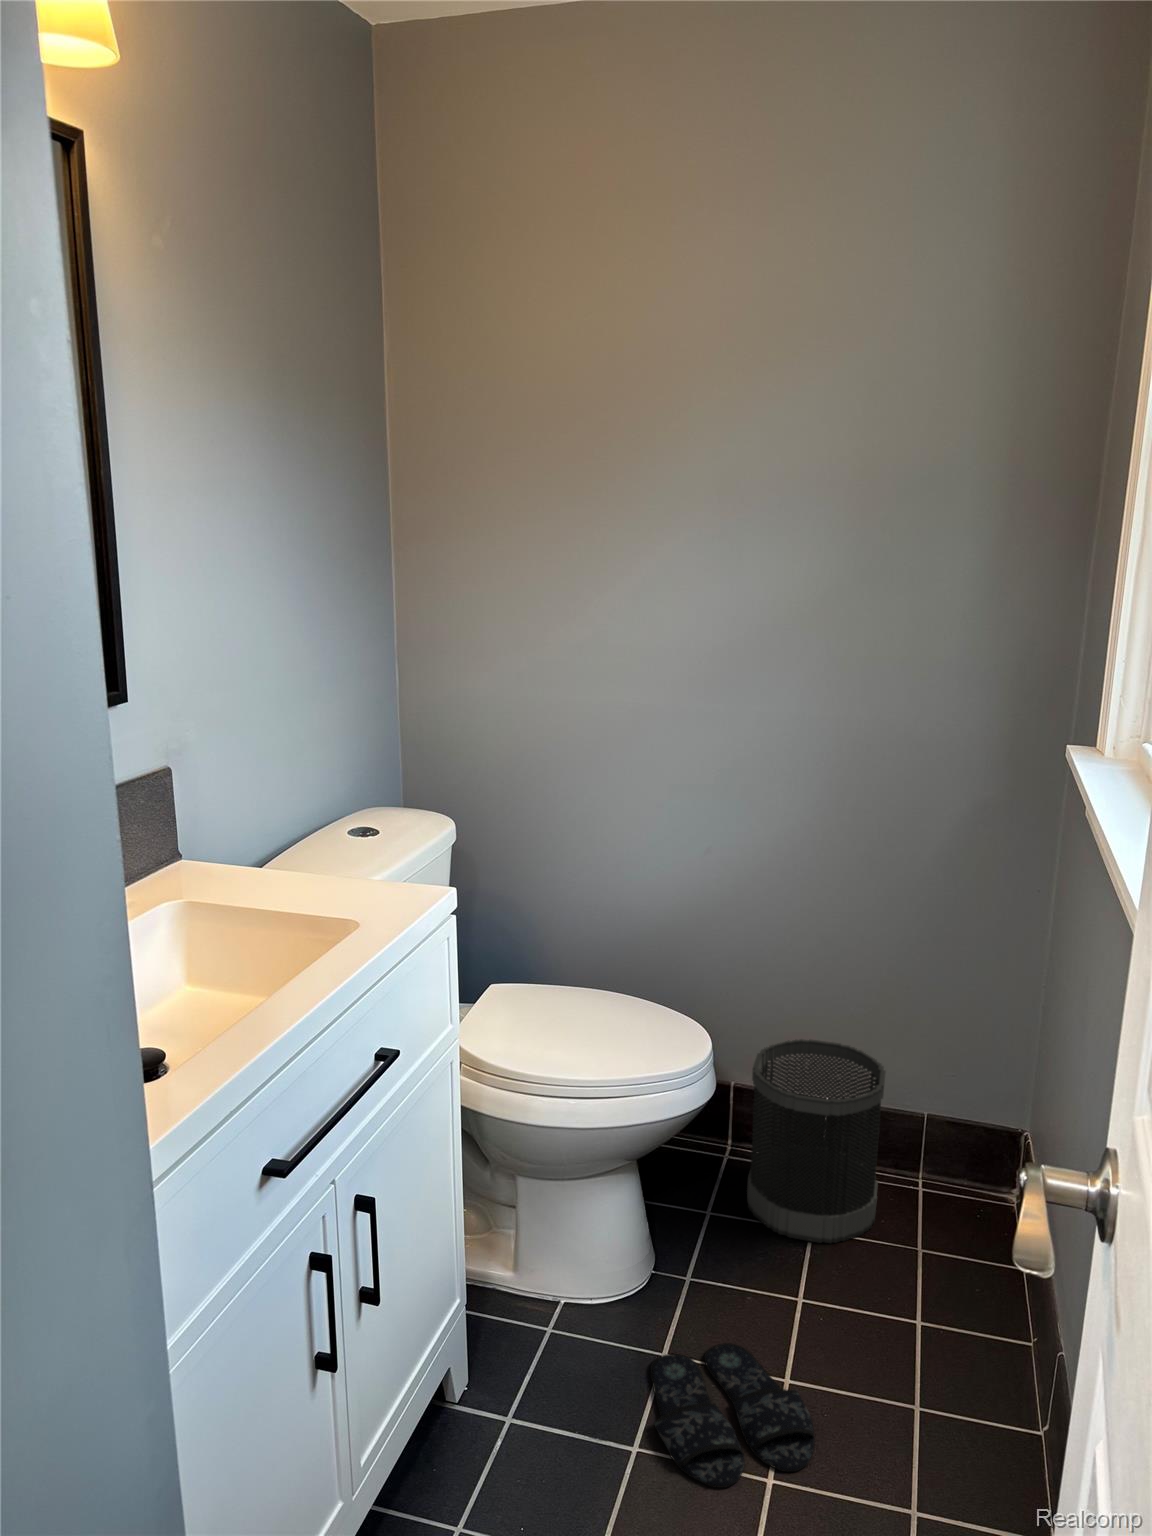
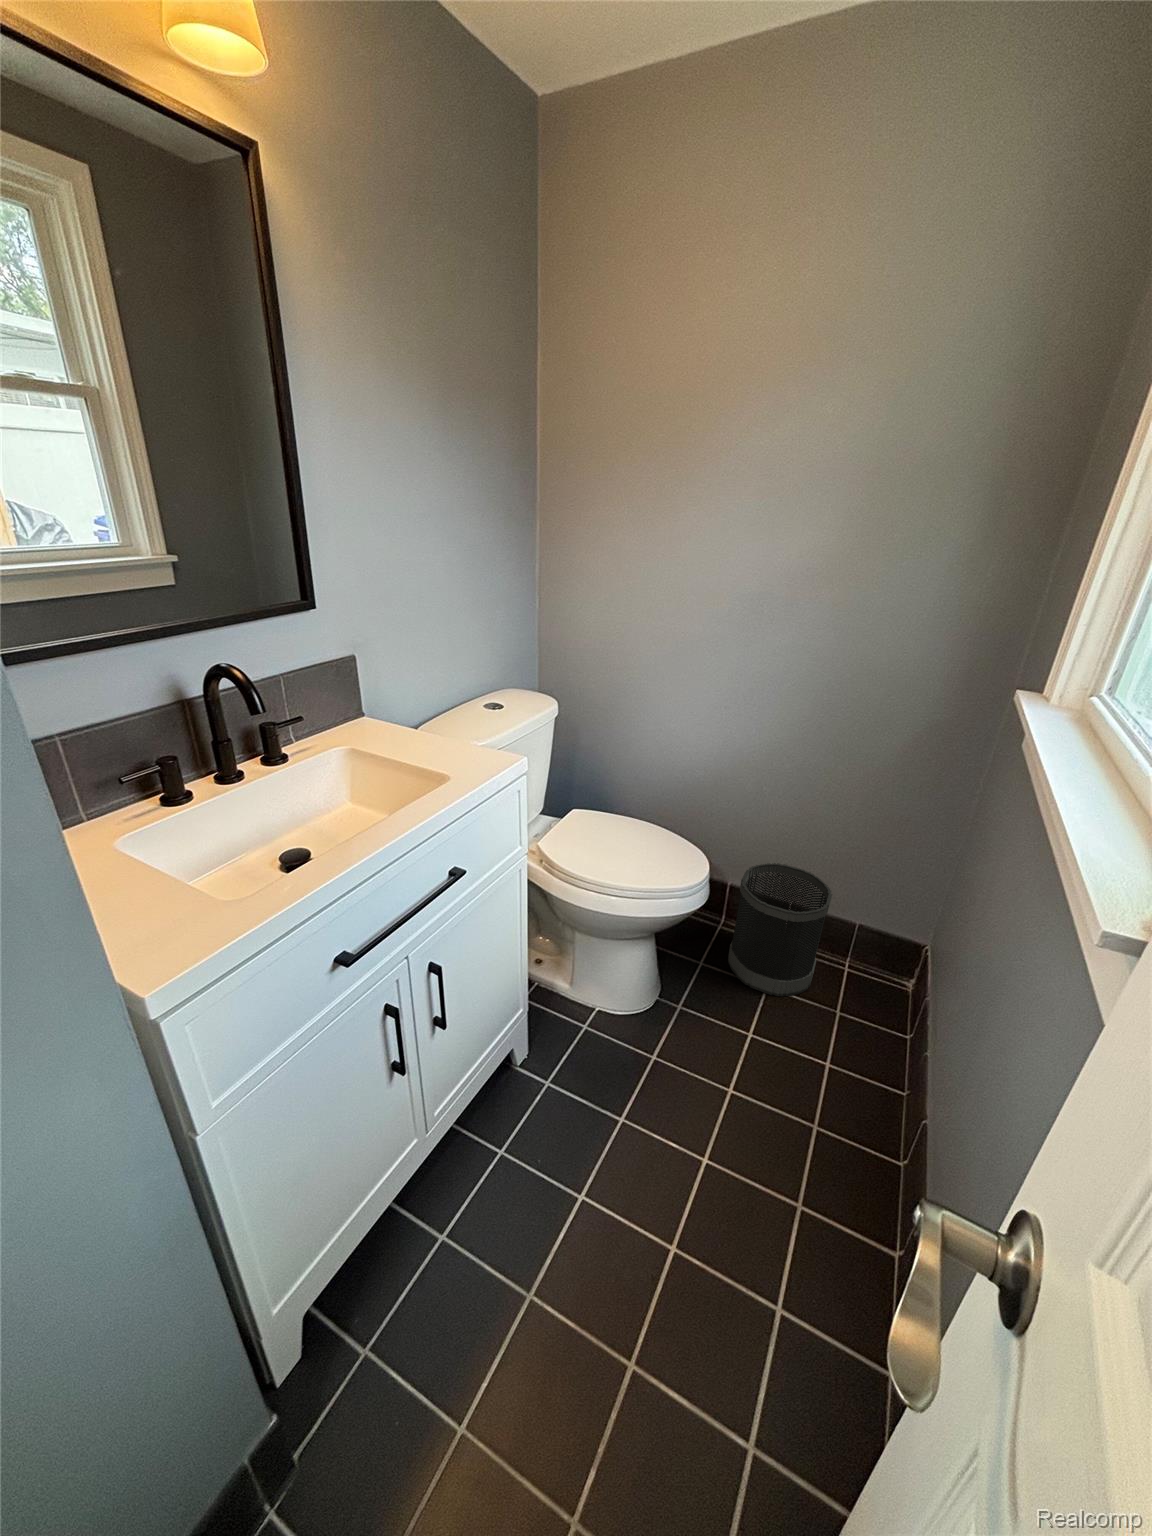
slippers: present [650,1343,815,1488] -> none [637,1056,742,1162]

